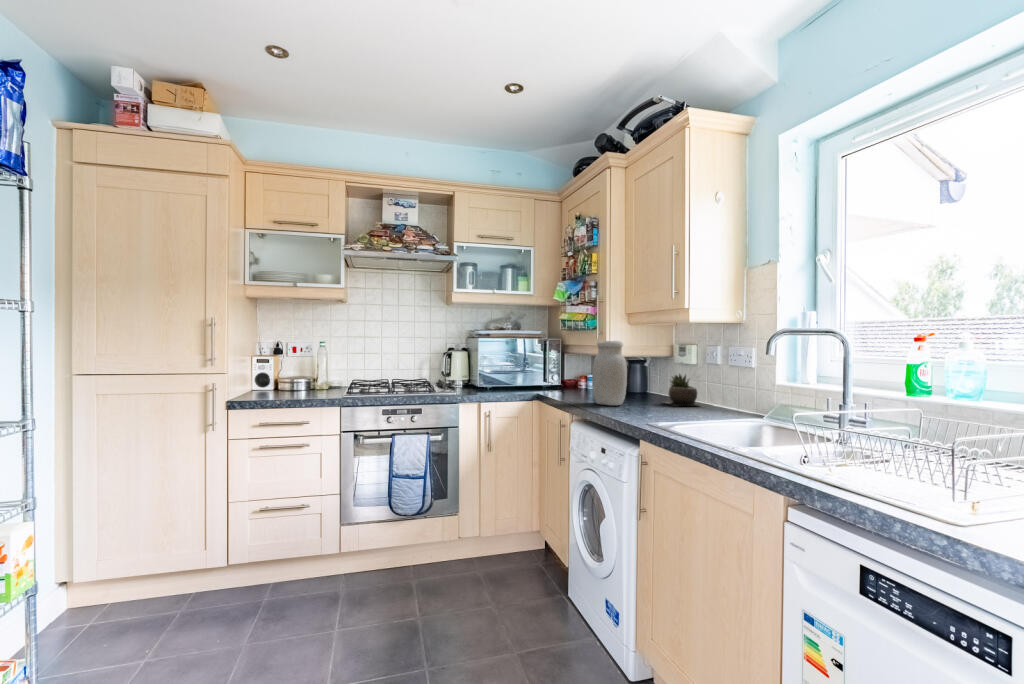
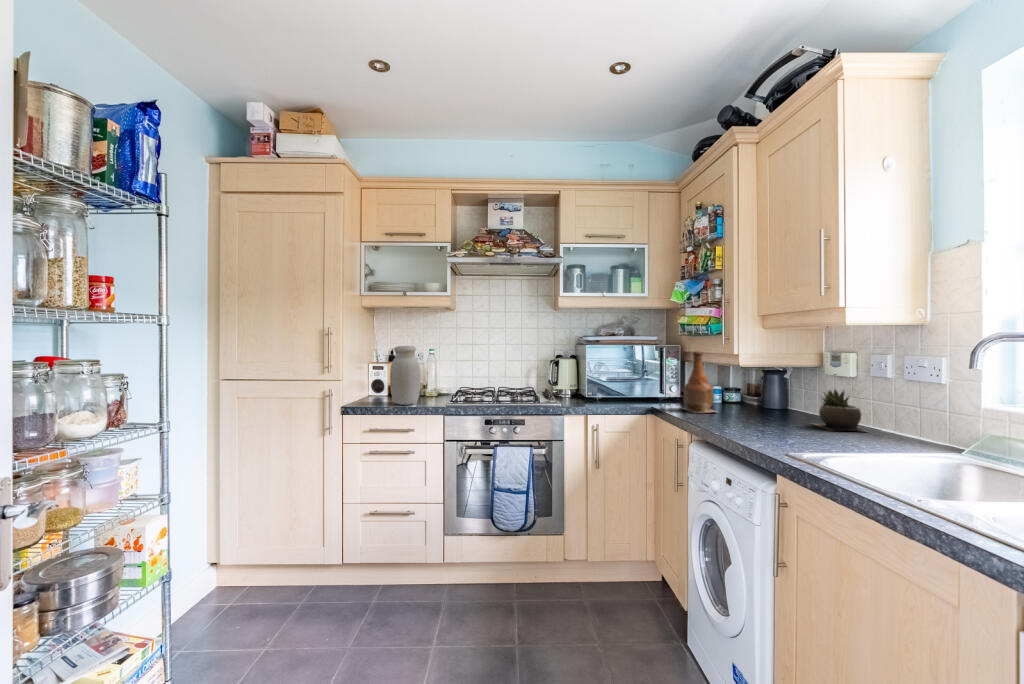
jar: present [592,341,627,405] -> present [390,346,421,405]
bottle: none [561,343,594,397] -> present [682,351,717,413]

